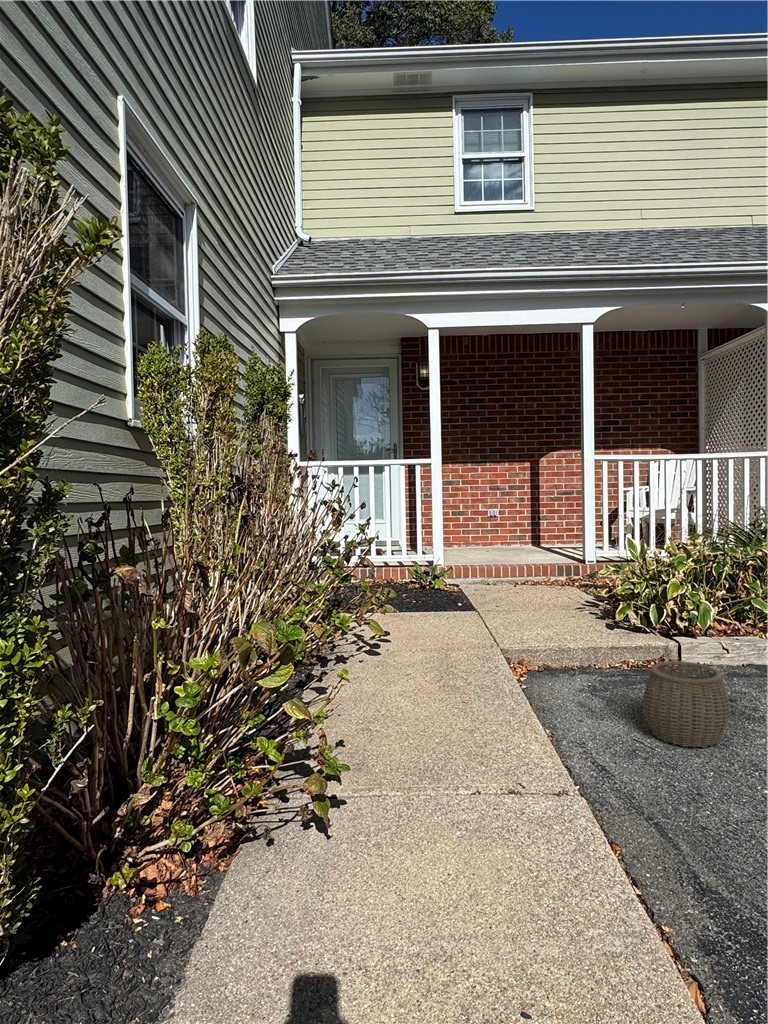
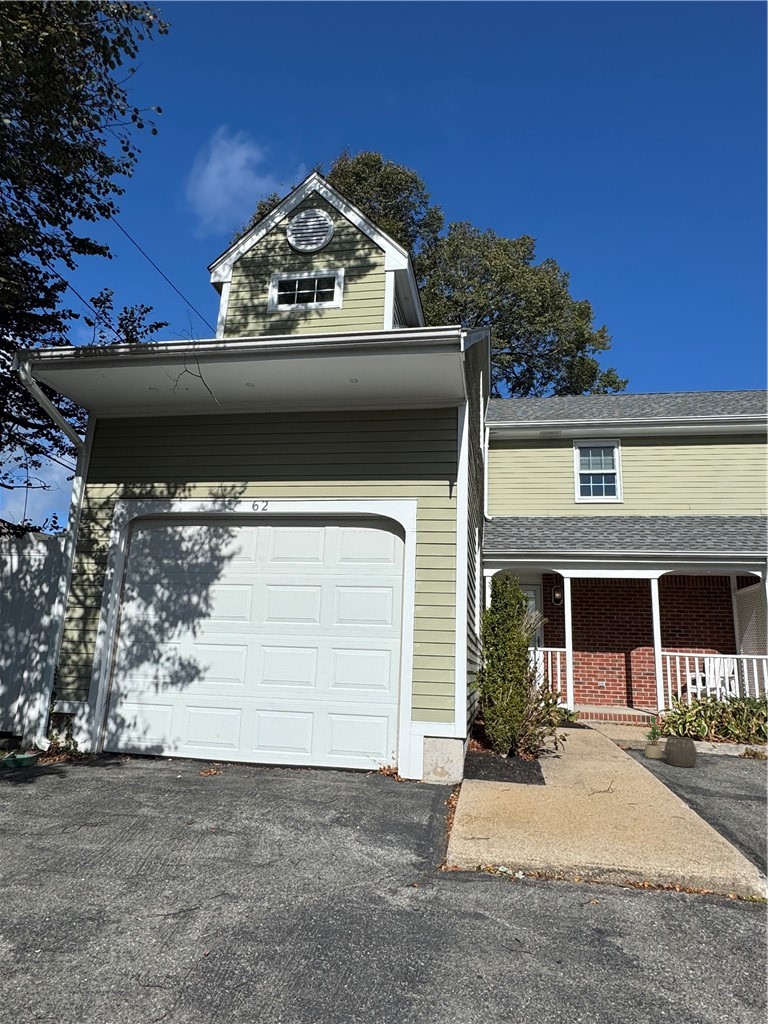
potted plant: none [584,606,638,710] -> present [643,716,662,758]

